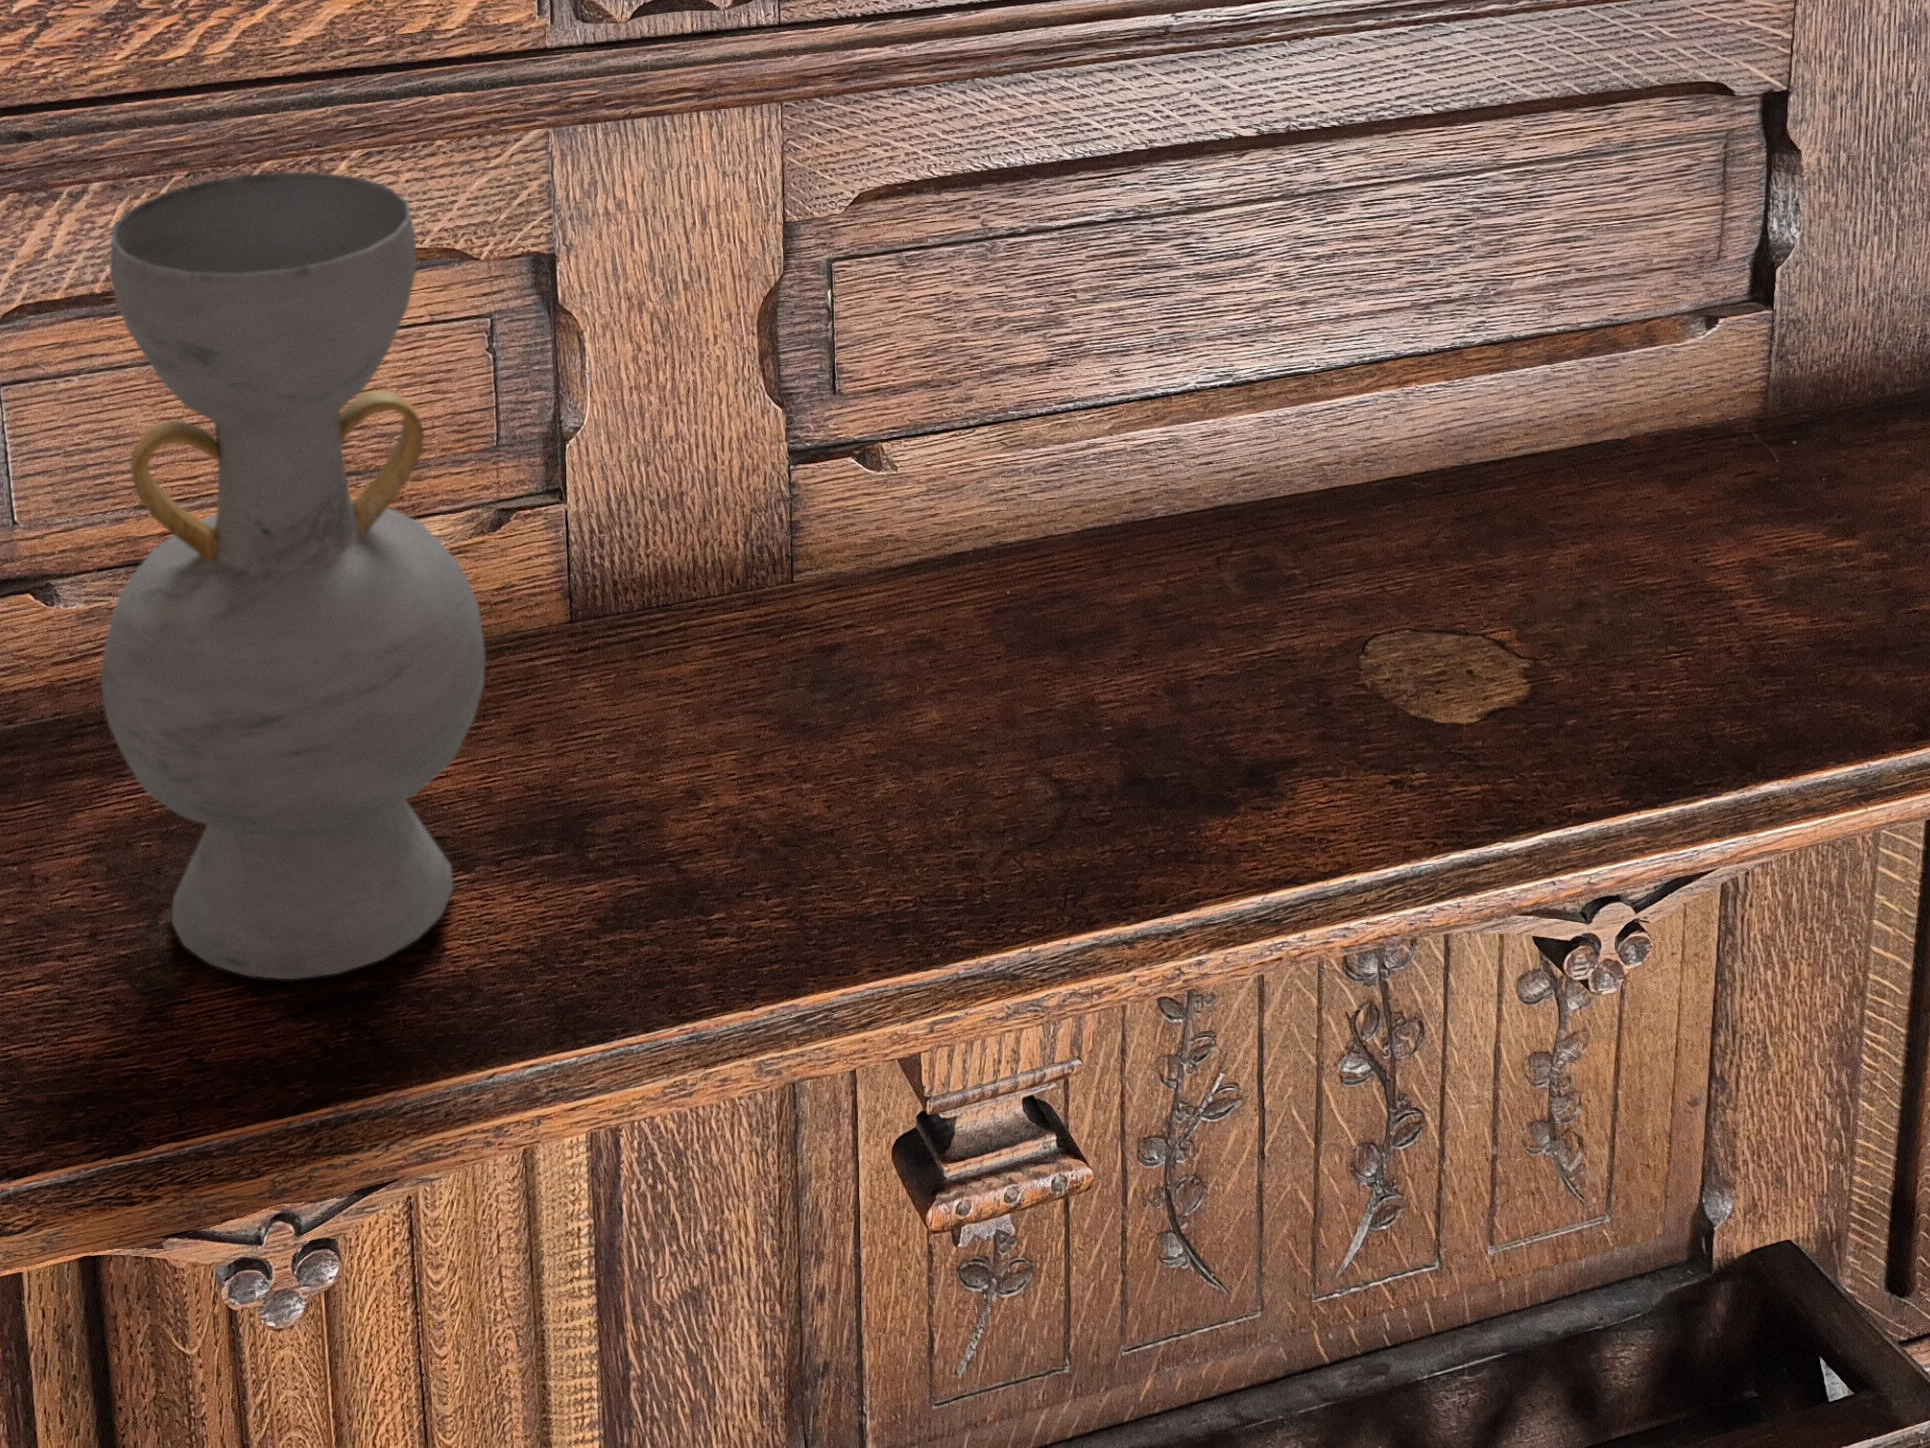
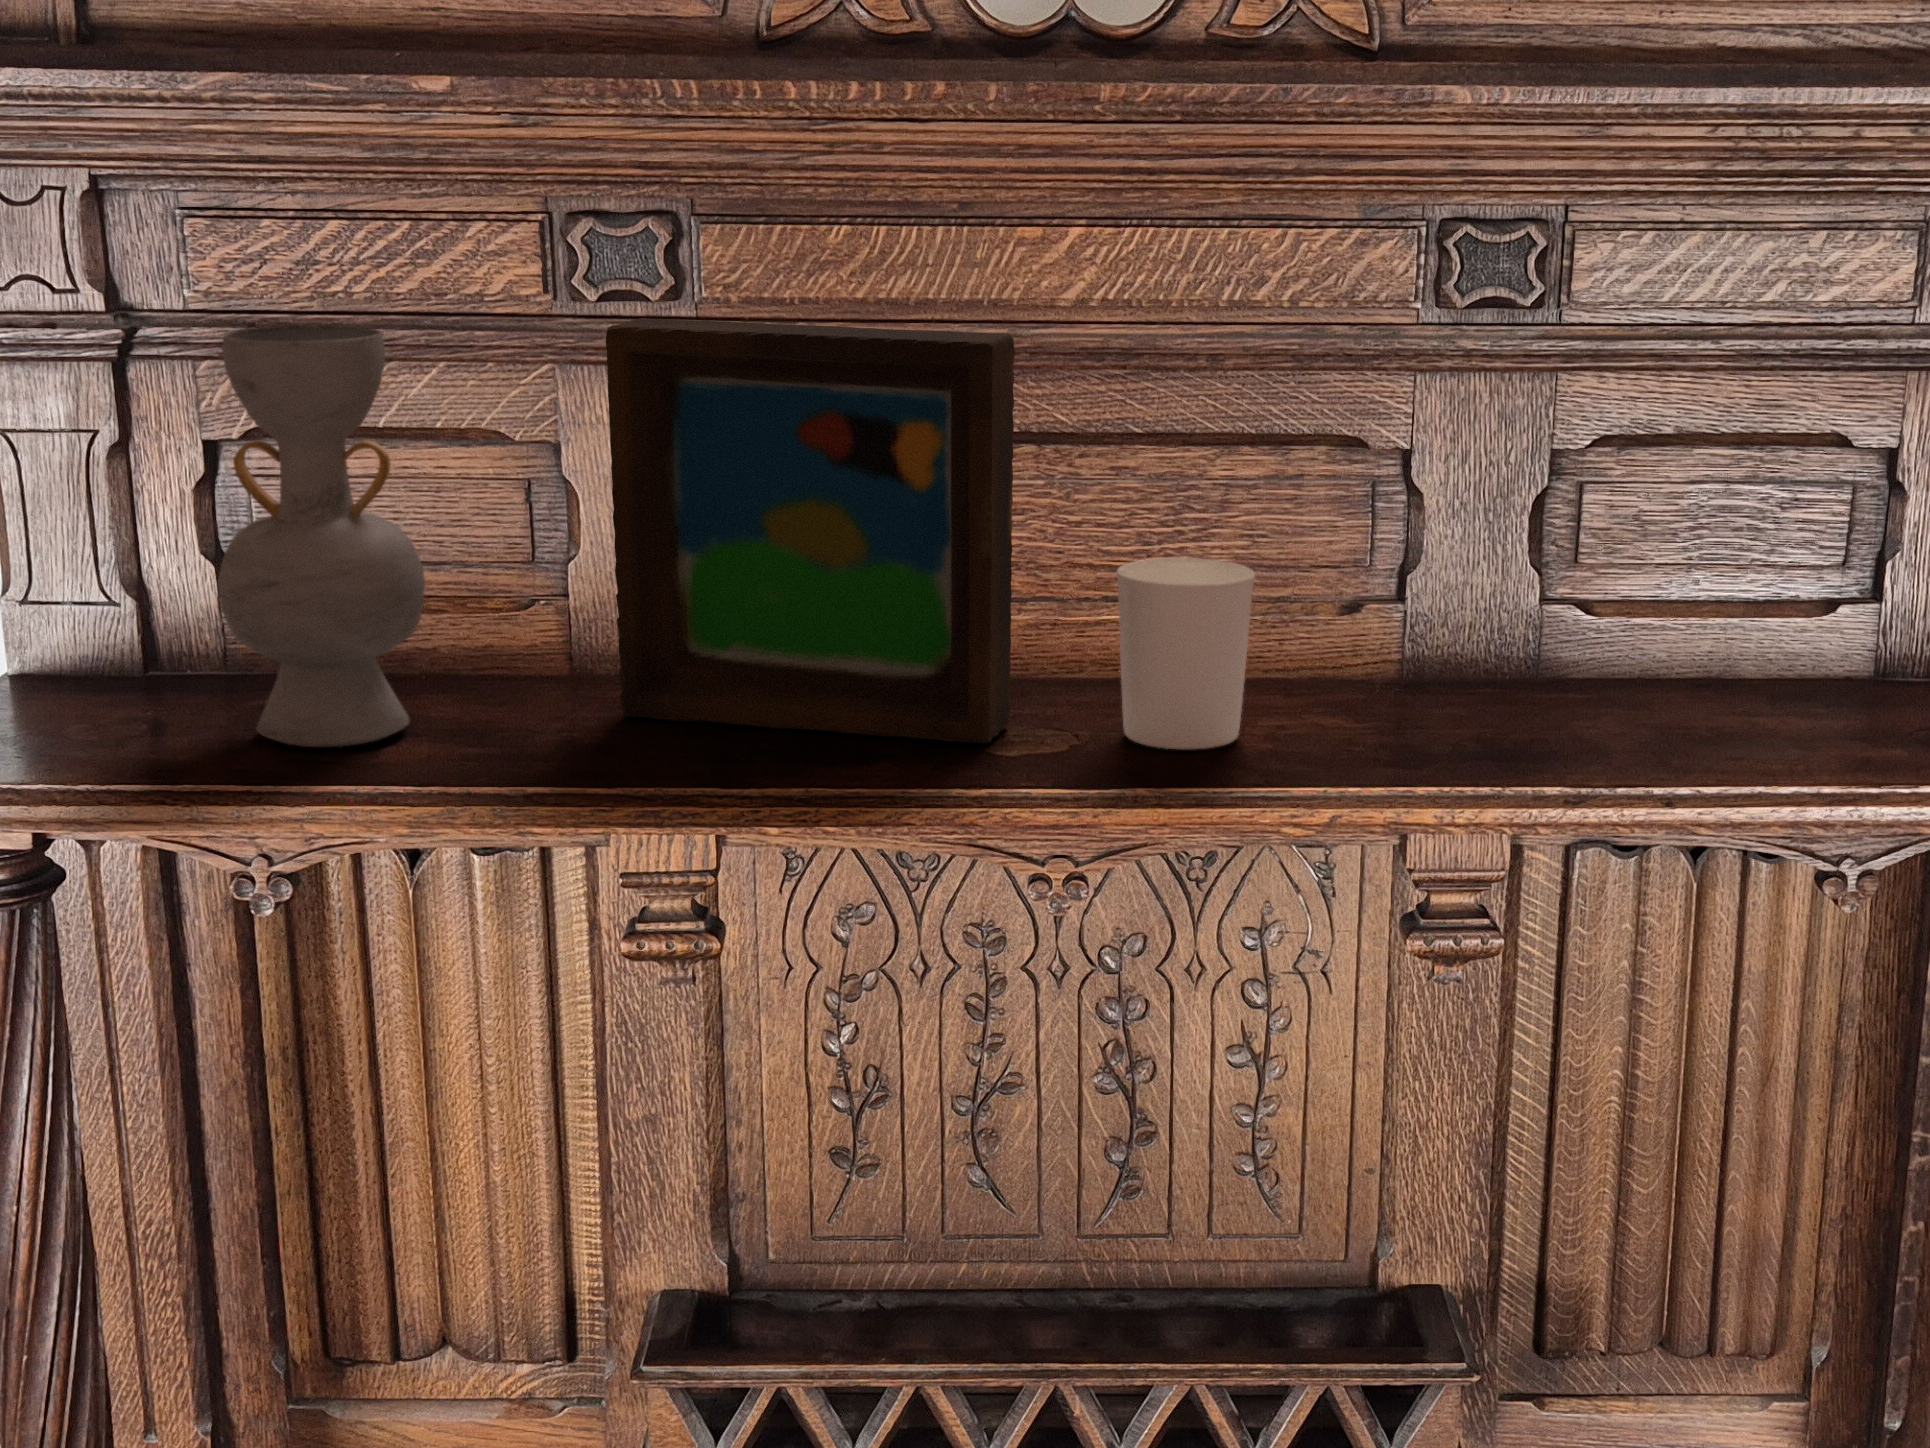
picture frame: none [759,60,1473,752] -> present [606,318,1015,743]
candle holder: none [1583,356,1820,693] -> present [1116,558,1255,749]

